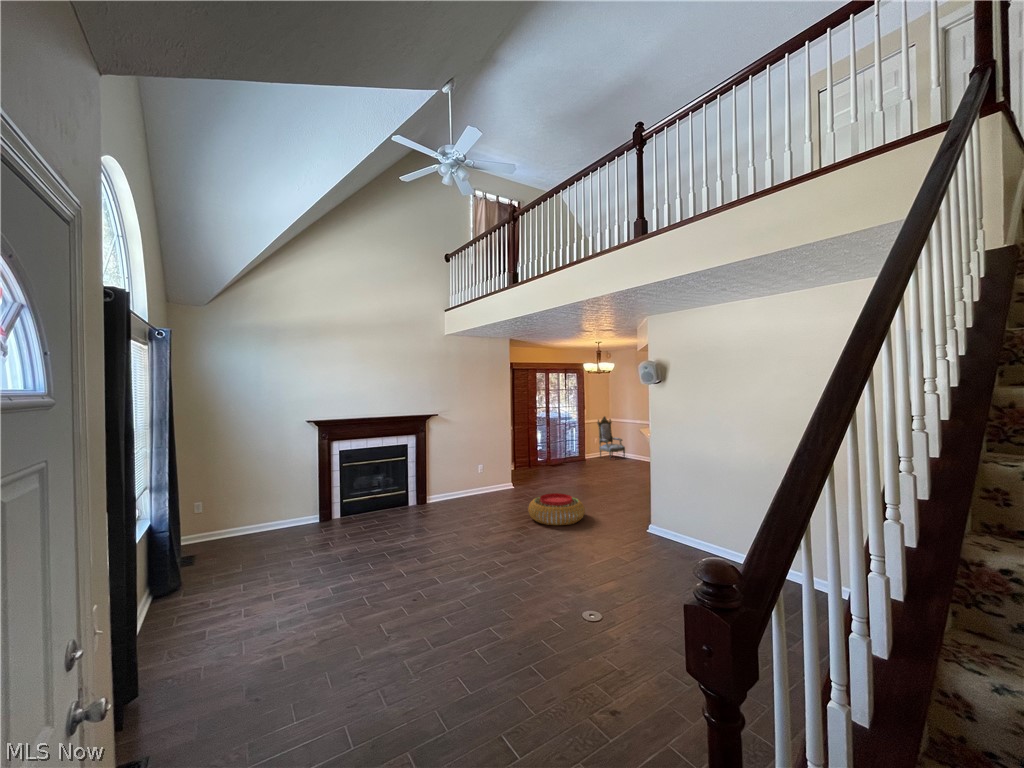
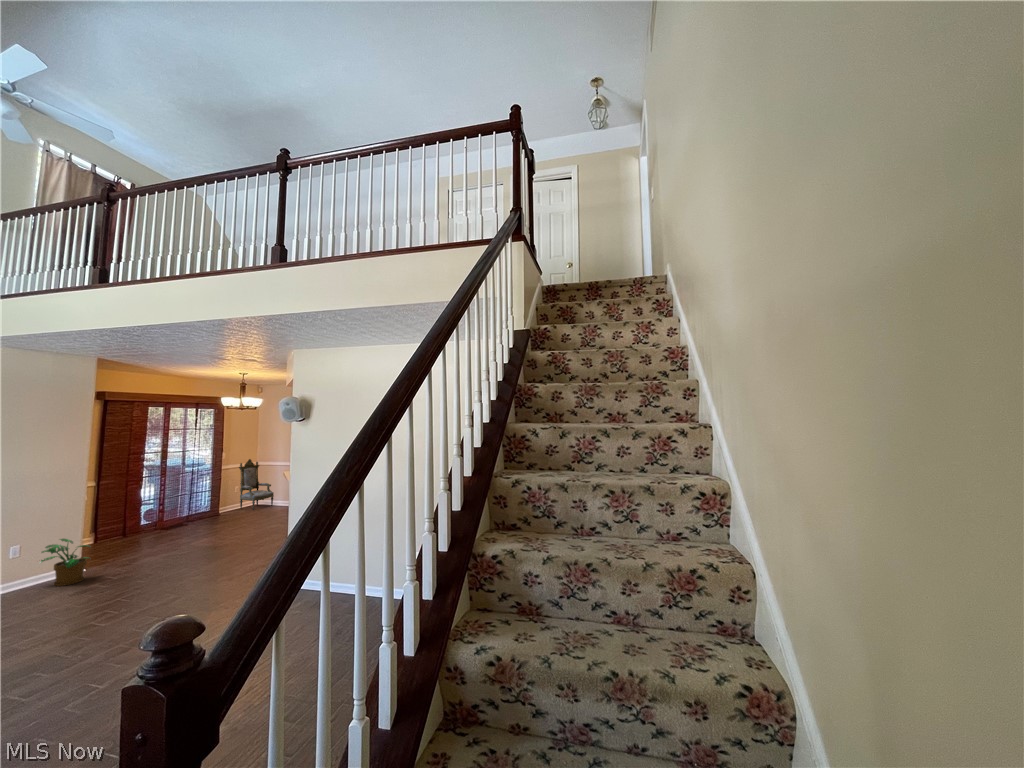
potted plant: none [491,465,518,497] -> present [39,538,91,586]
pouf: present [528,493,585,525] -> none [100,563,198,612]

